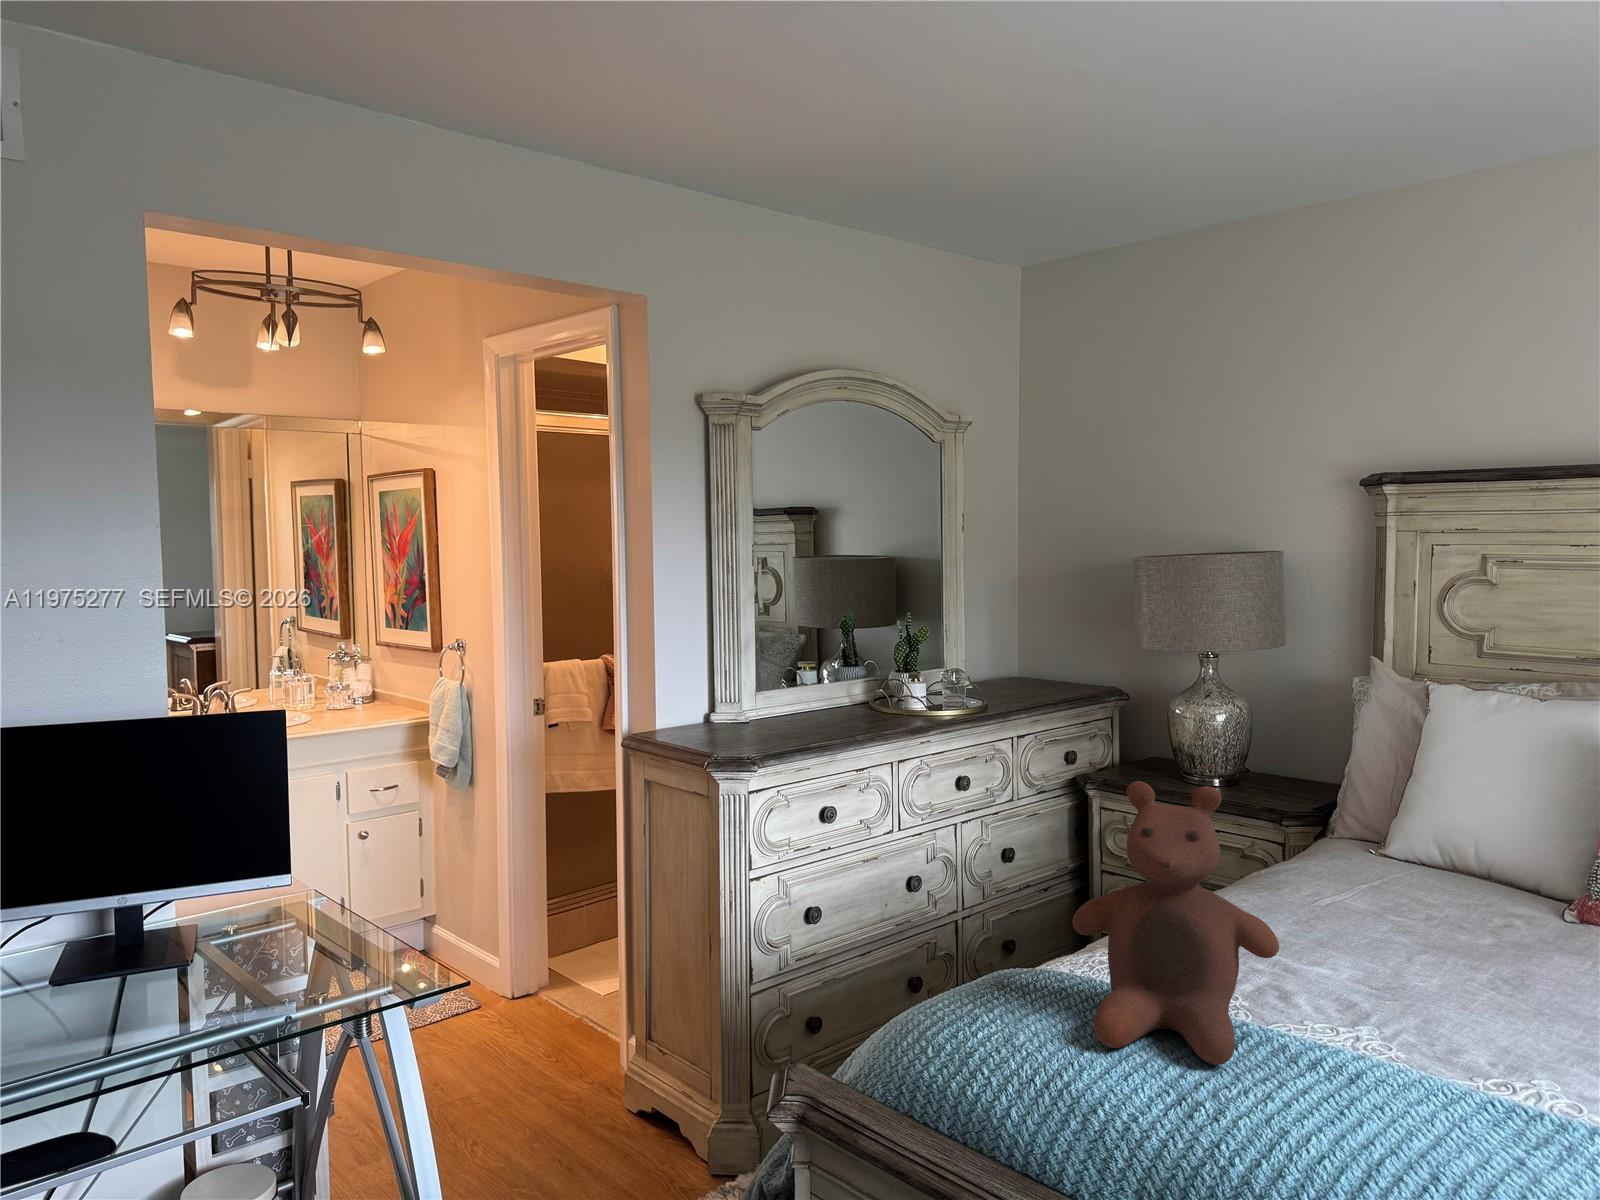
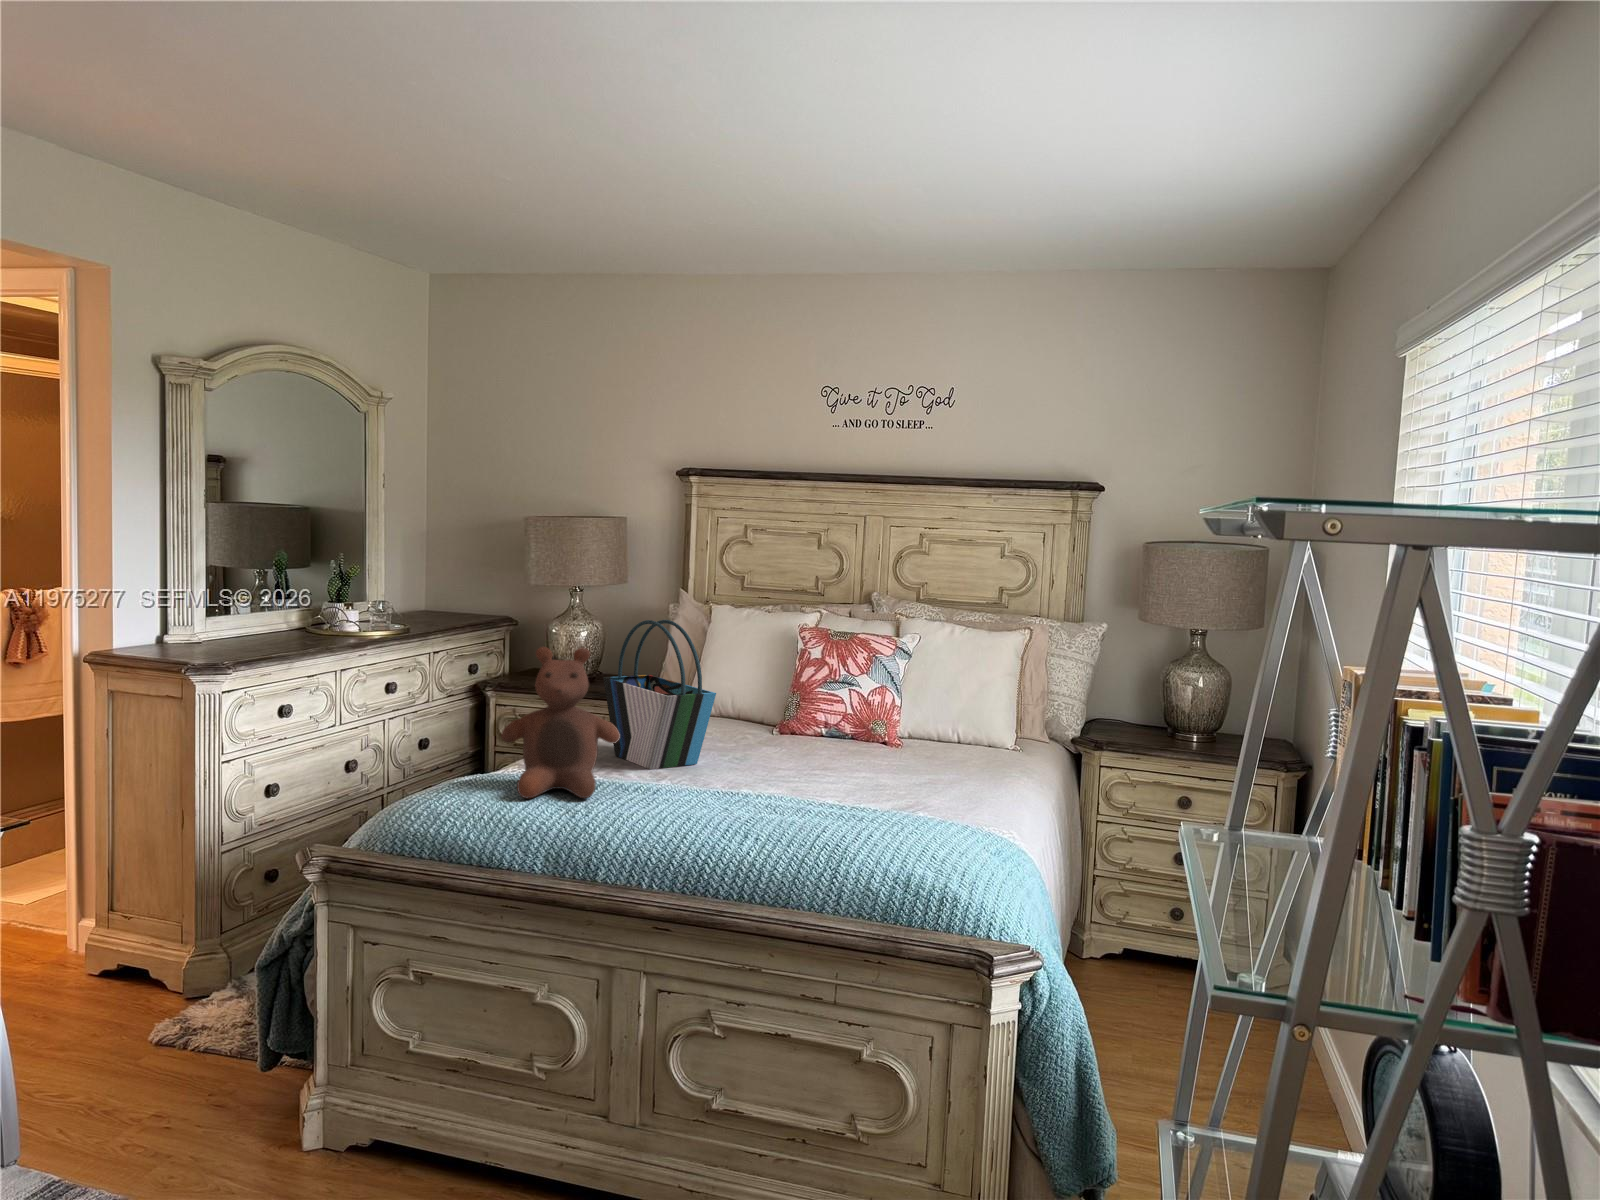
tote bag: none [1249,728,1468,994] -> present [603,620,716,769]

